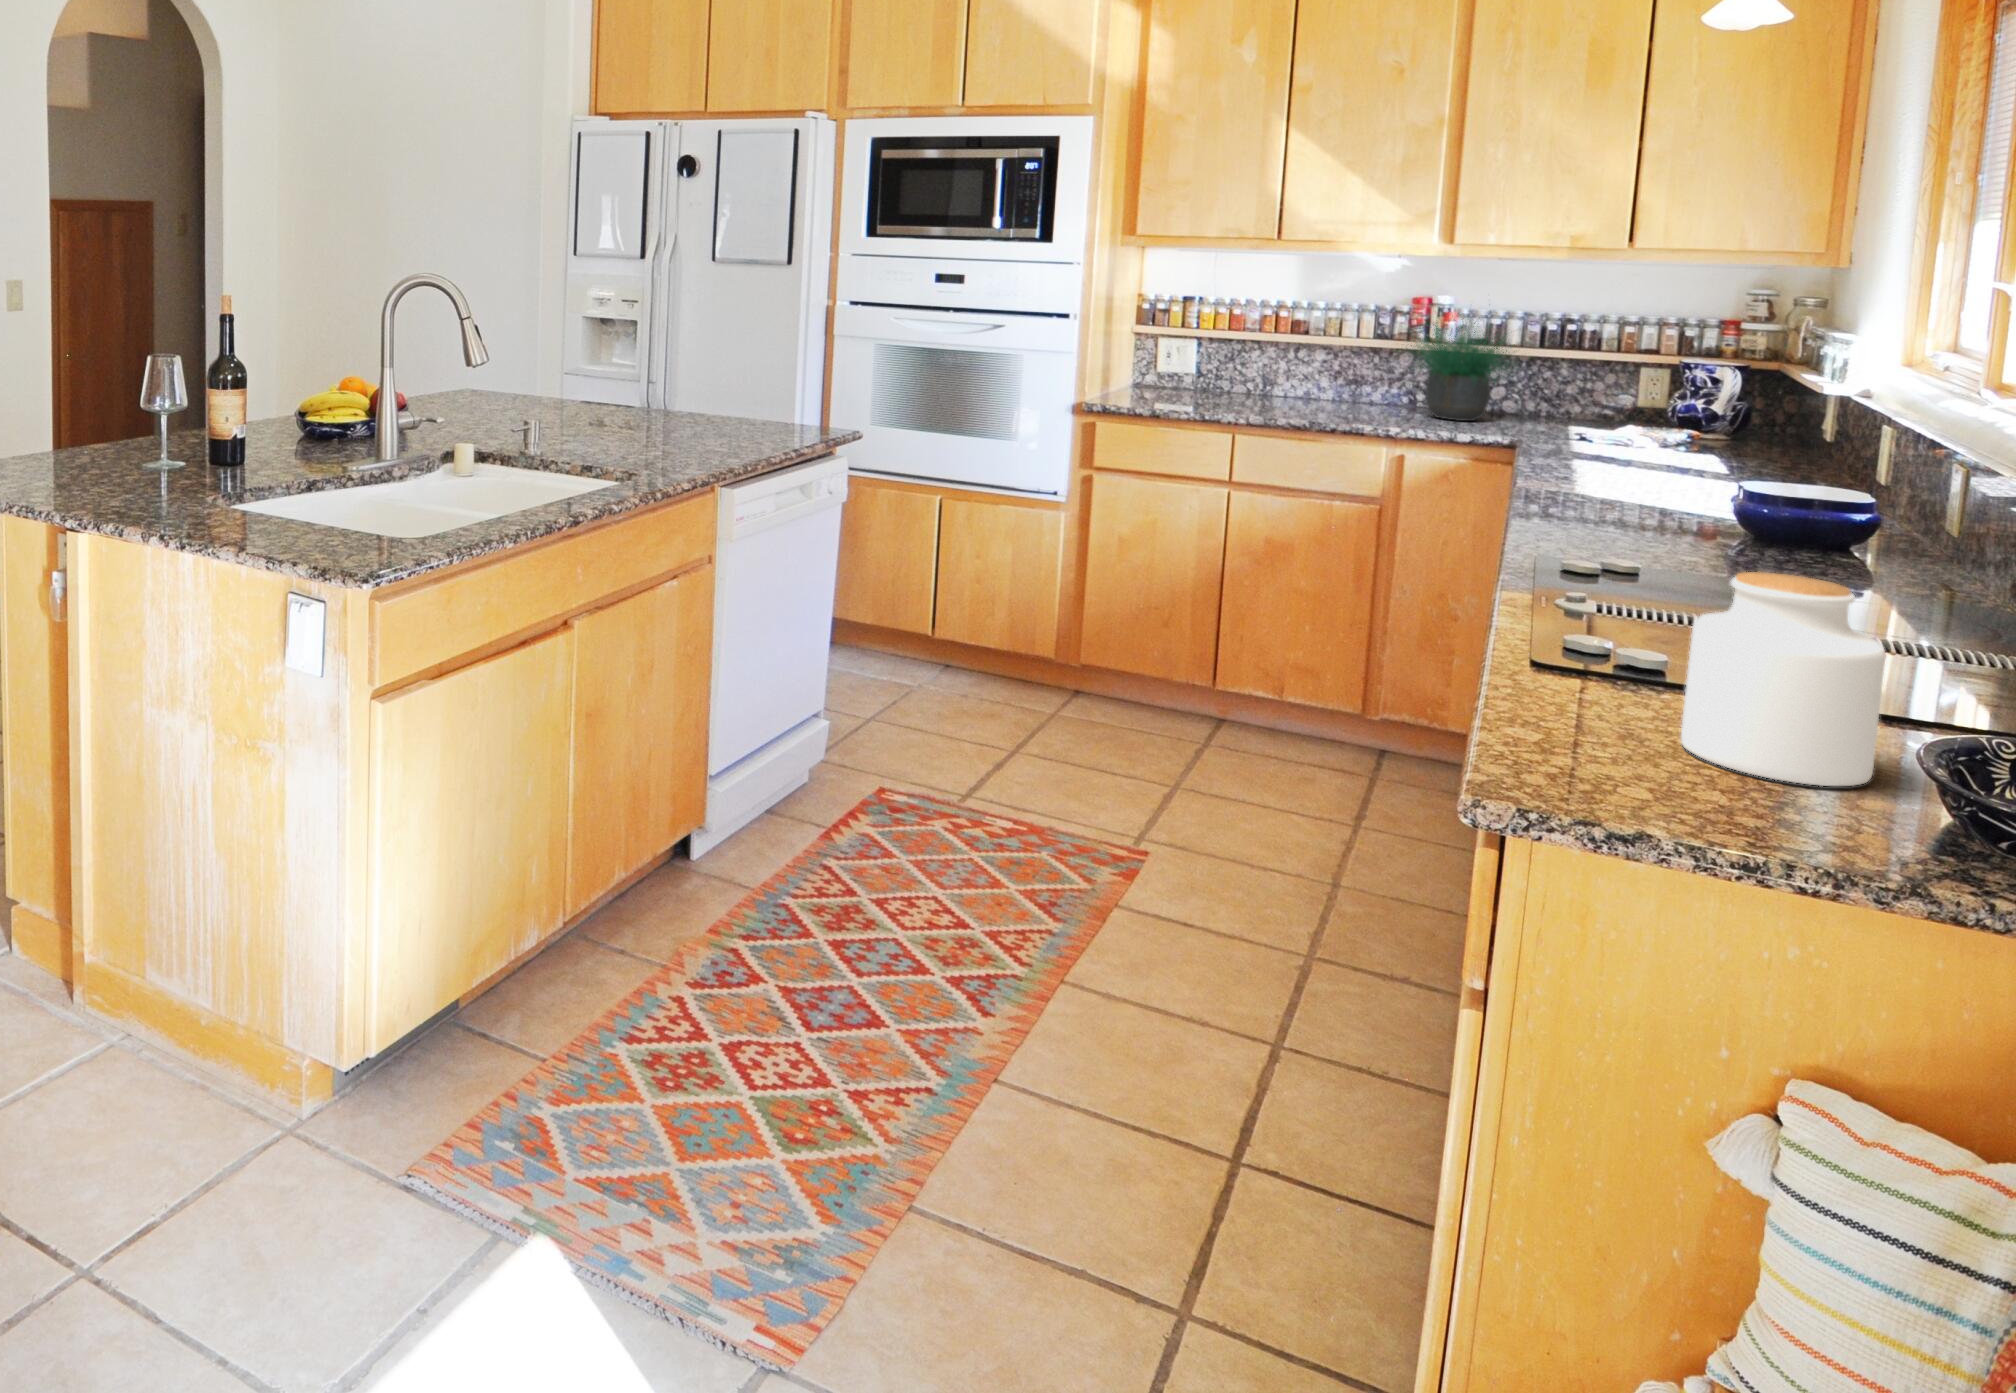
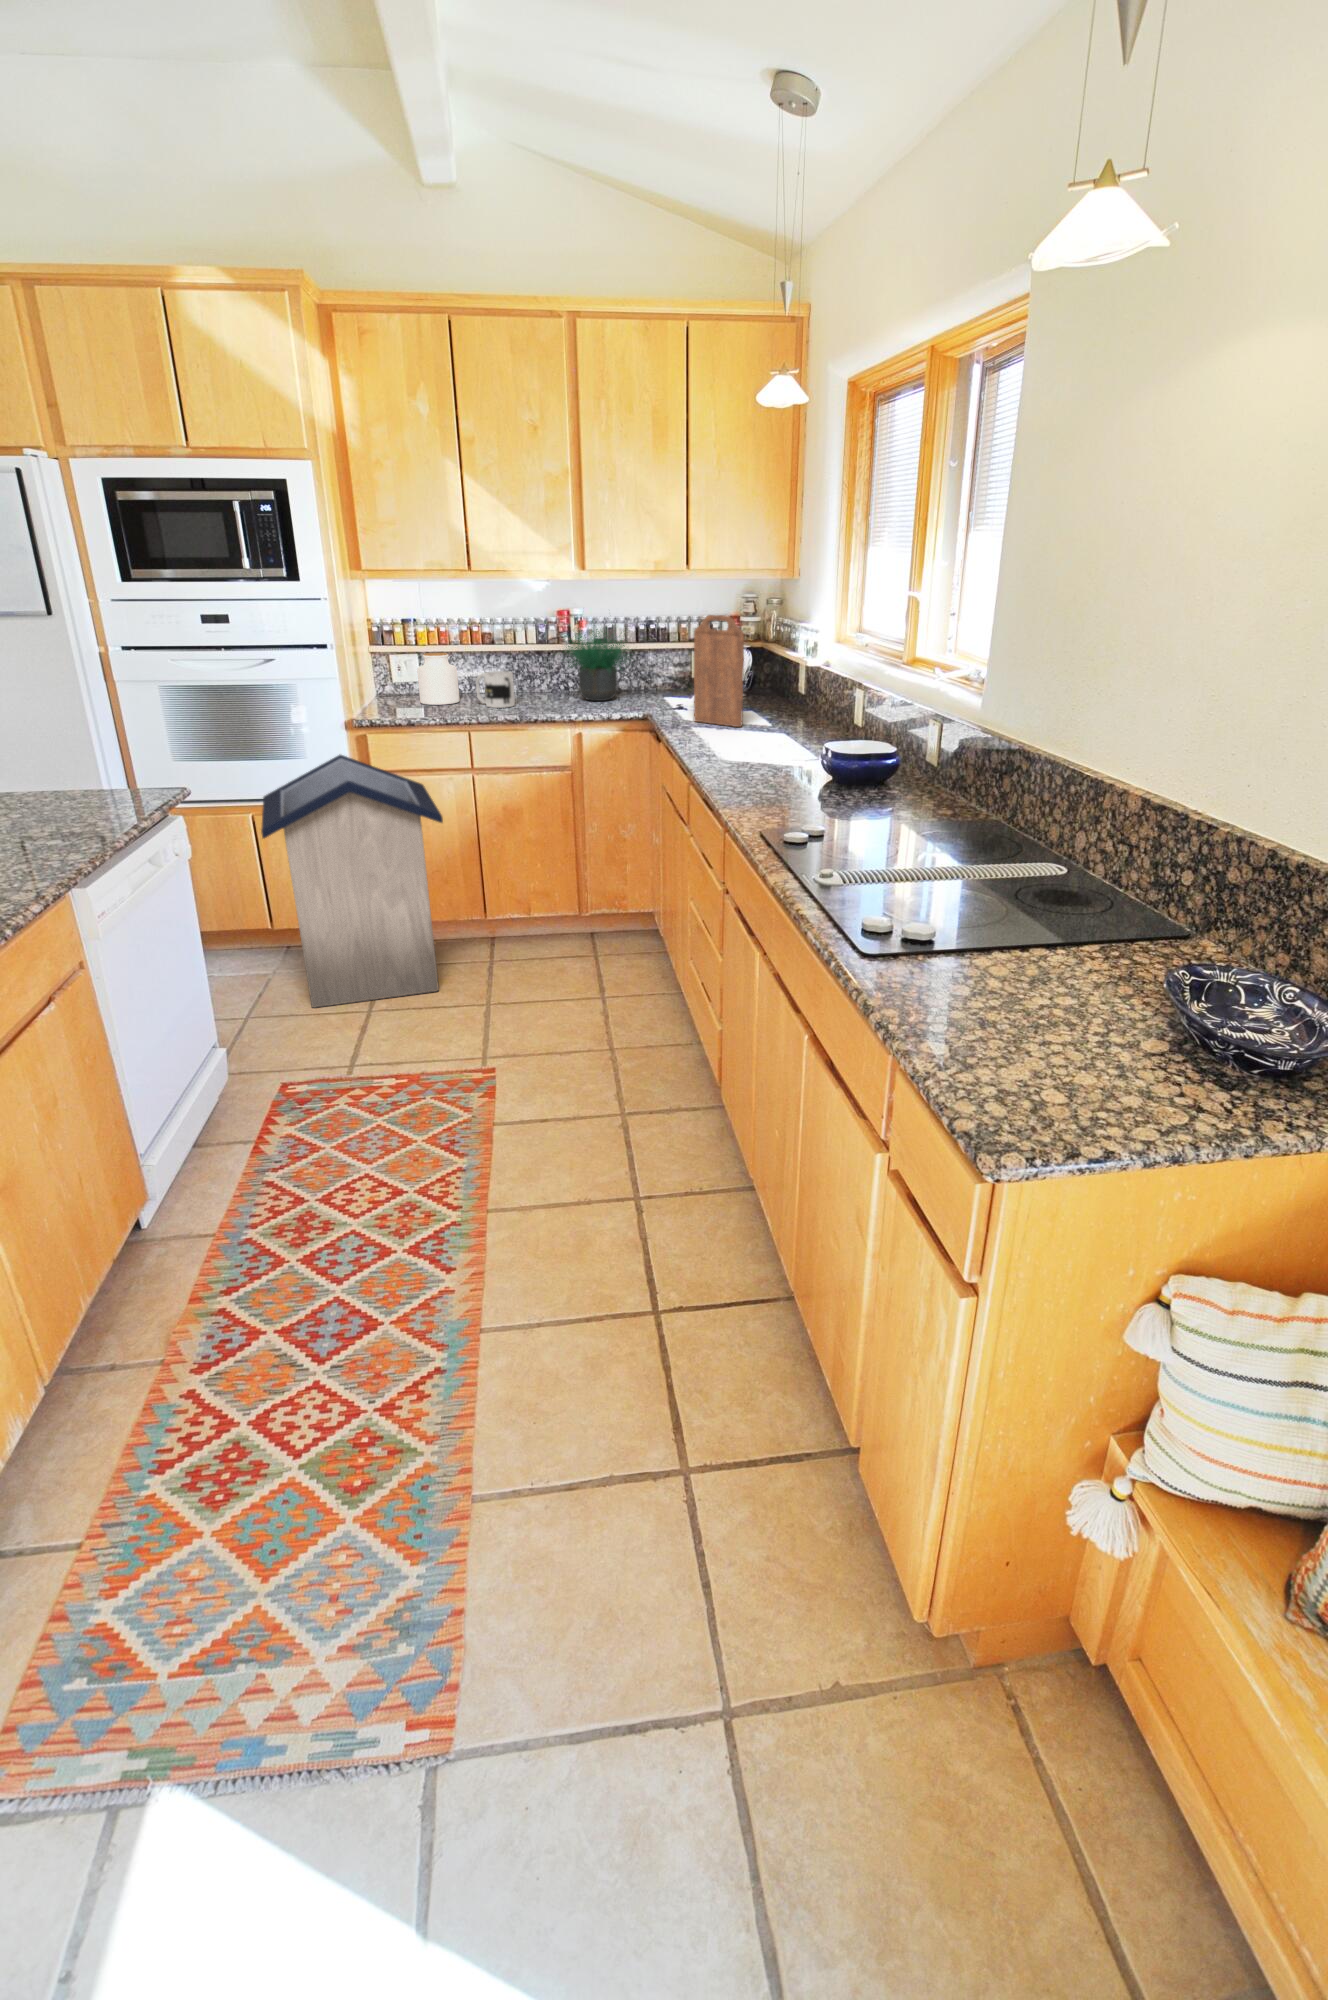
cutting board: none [1585,308,1676,469] -> present [694,615,744,727]
mug: none [1266,365,1322,411] -> present [476,671,515,708]
trash can: none [938,436,1164,752] -> present [261,755,443,1008]
jar: present [1681,572,1885,786] -> present [417,652,460,705]

